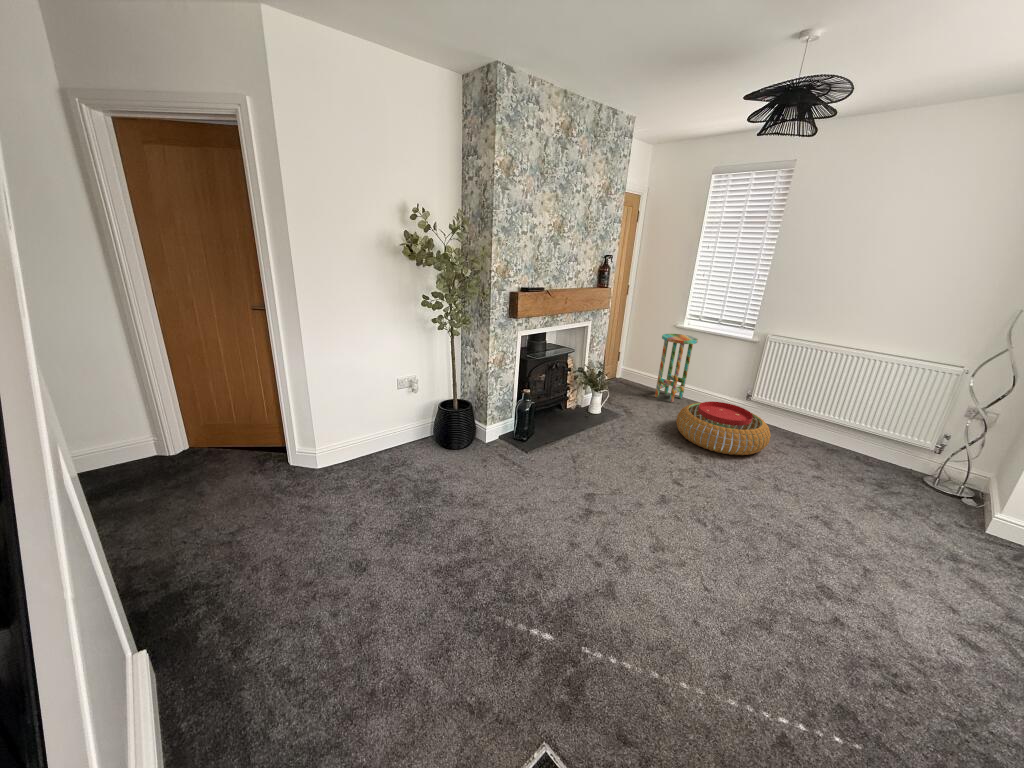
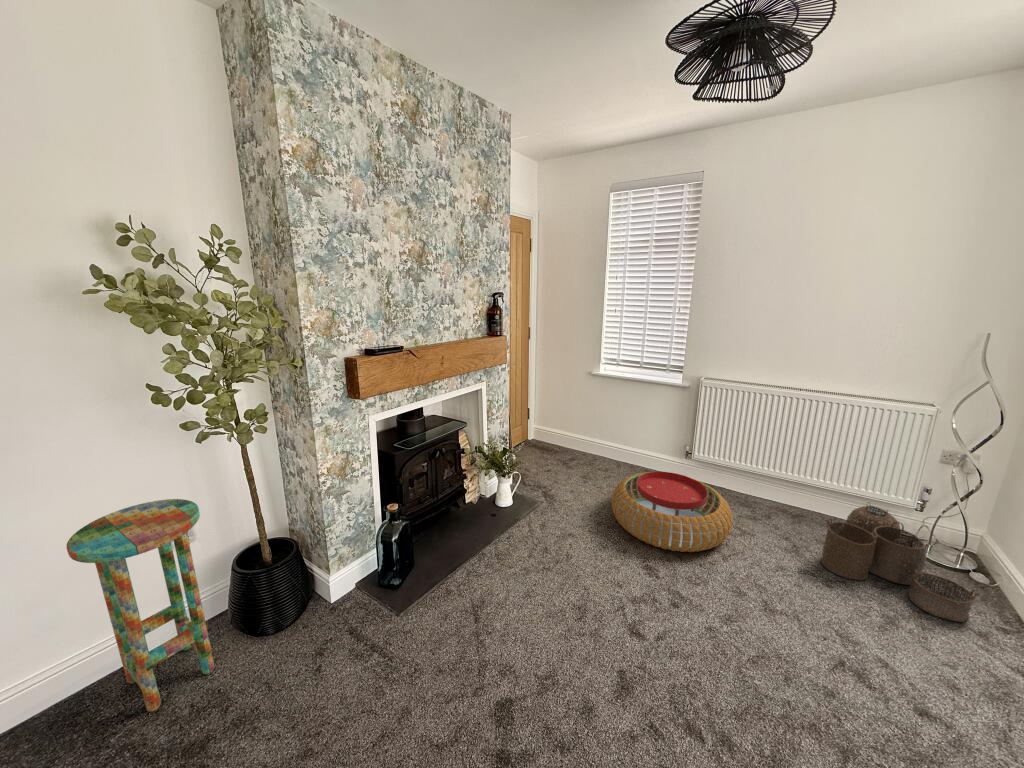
side table: present [655,334,698,402] -> present [67,499,215,712]
woven basket: none [834,440,944,516] -> present [821,506,977,622]

